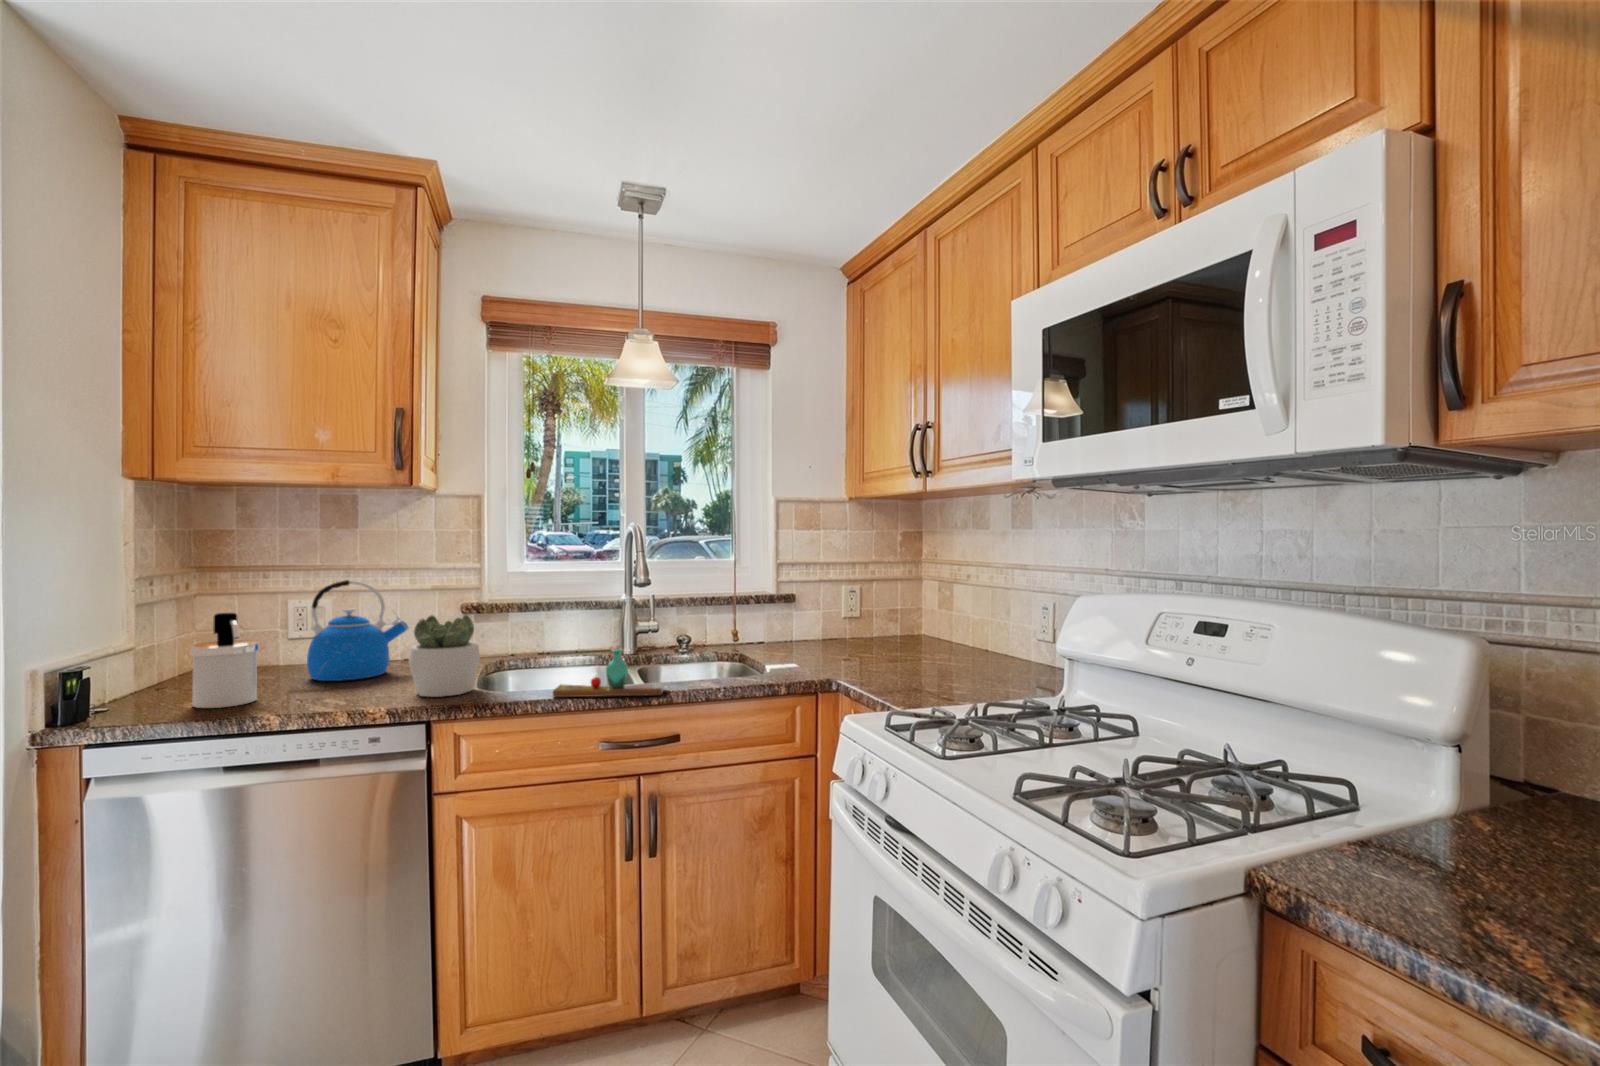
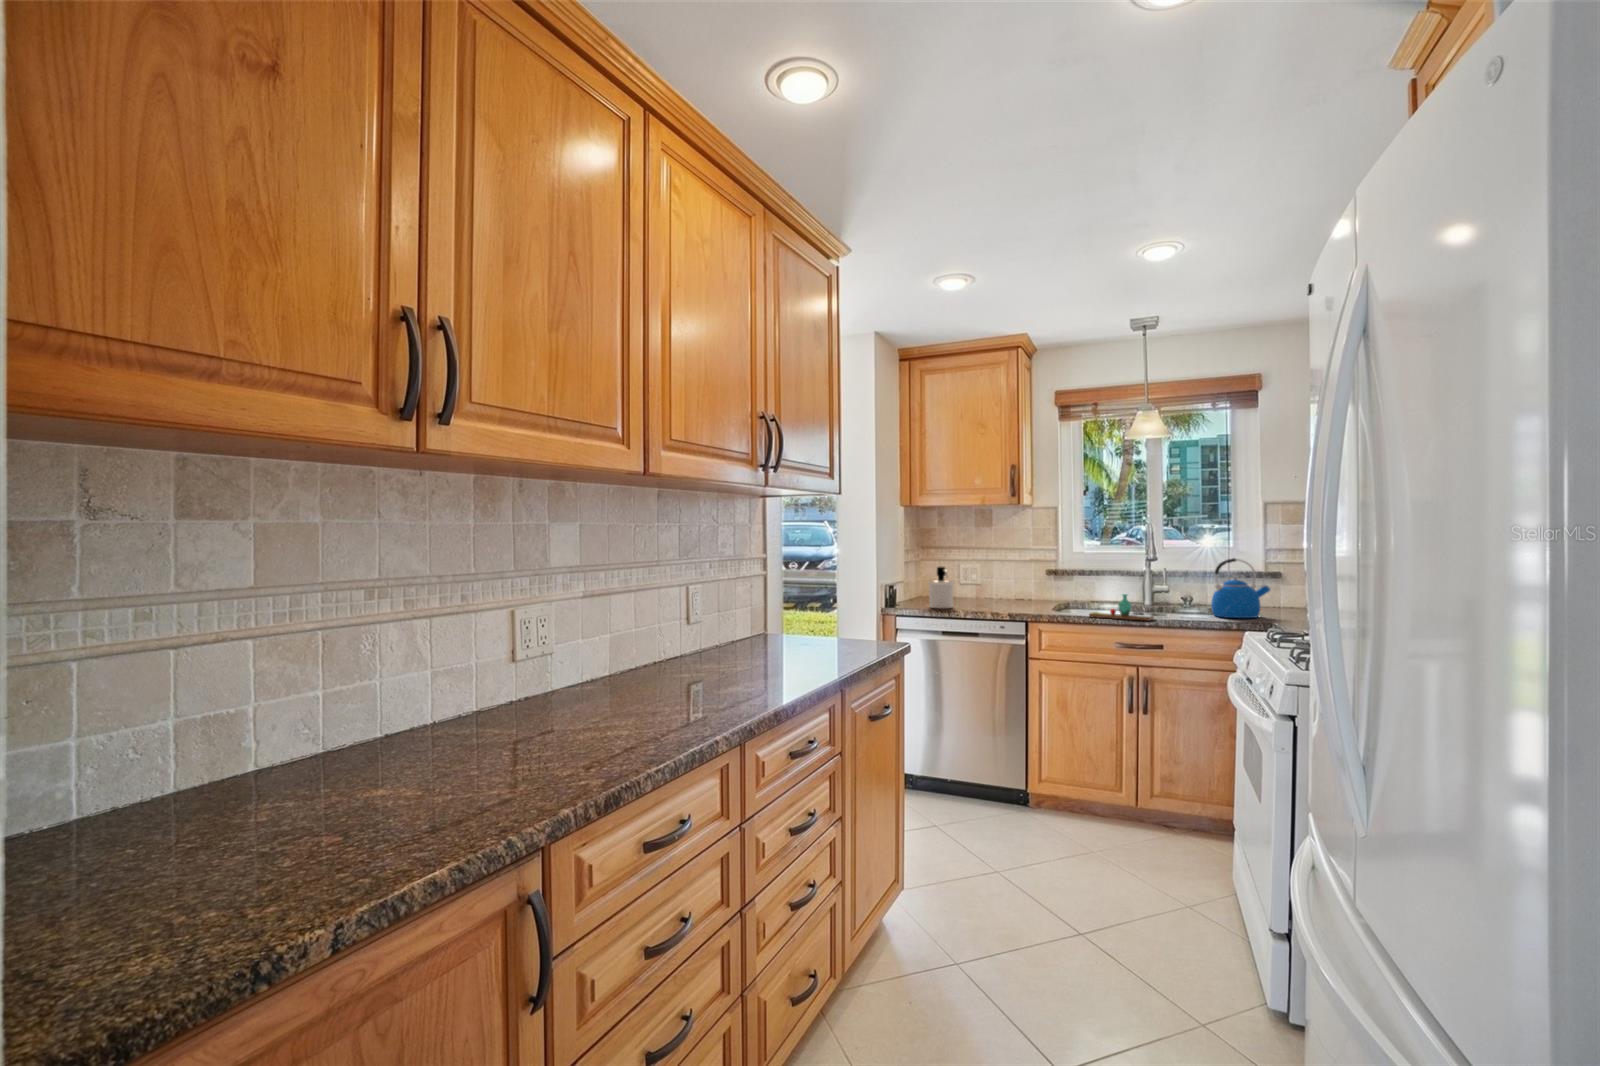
kettle: present [307,580,408,681] -> present [1211,558,1270,618]
succulent plant: present [409,615,480,697] -> none [1018,572,1053,613]

